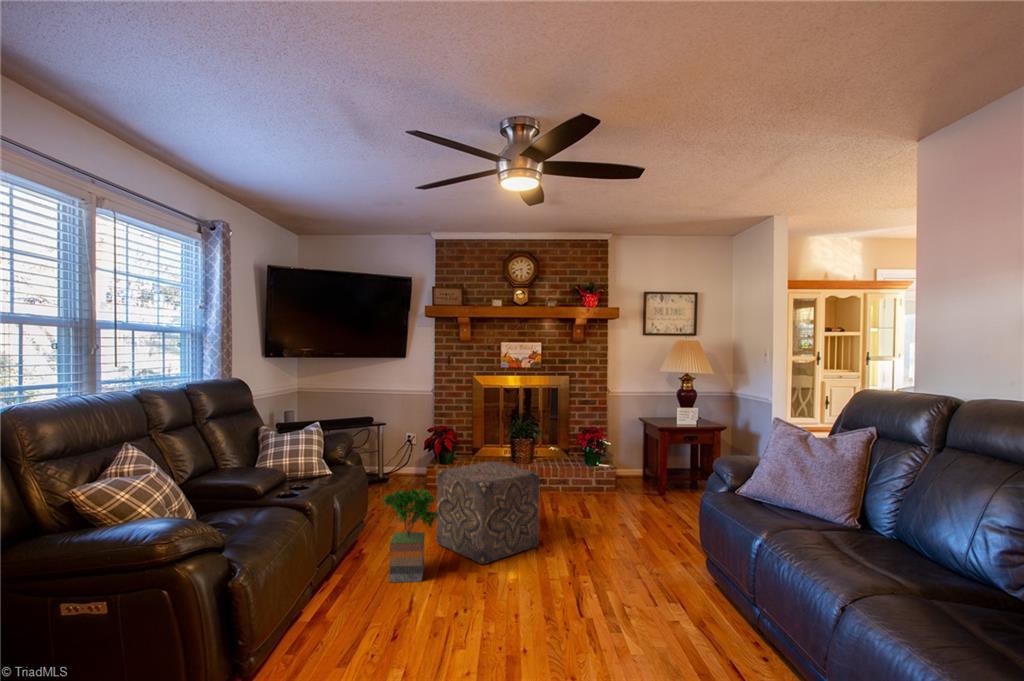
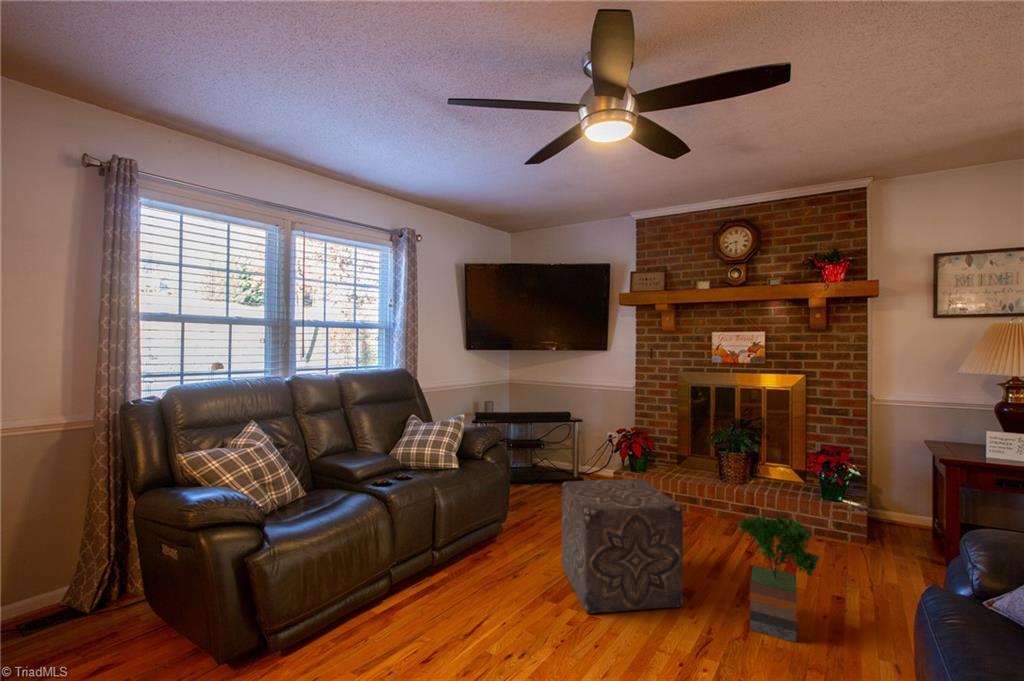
potted tree: present [383,489,438,582] -> present [738,514,820,642]

